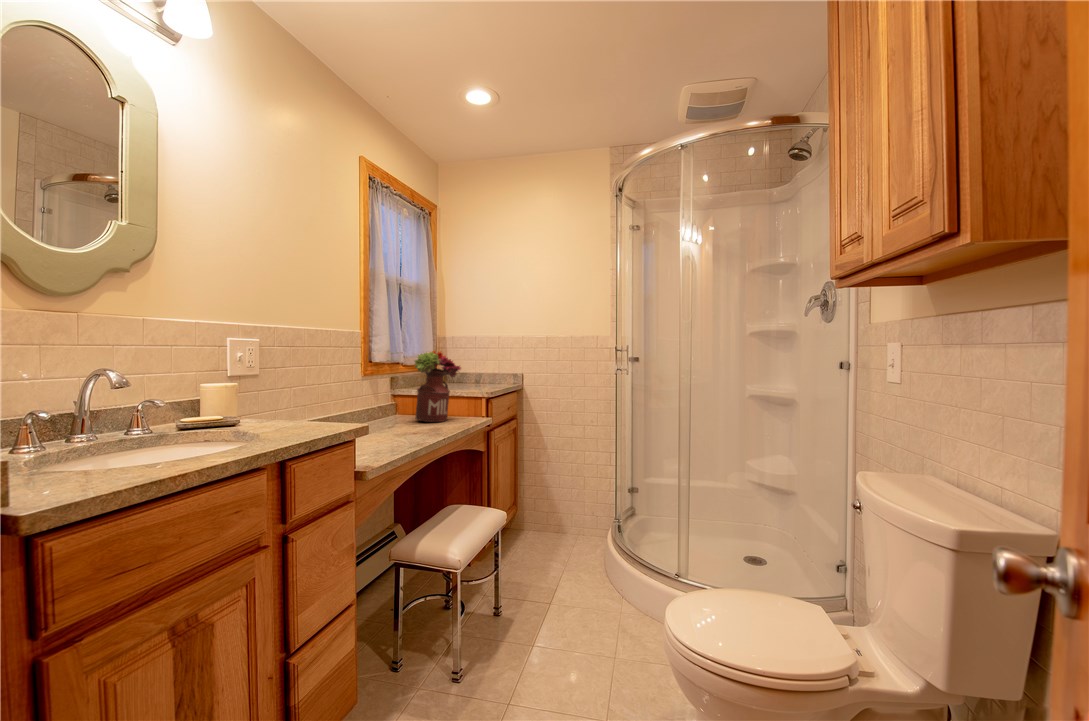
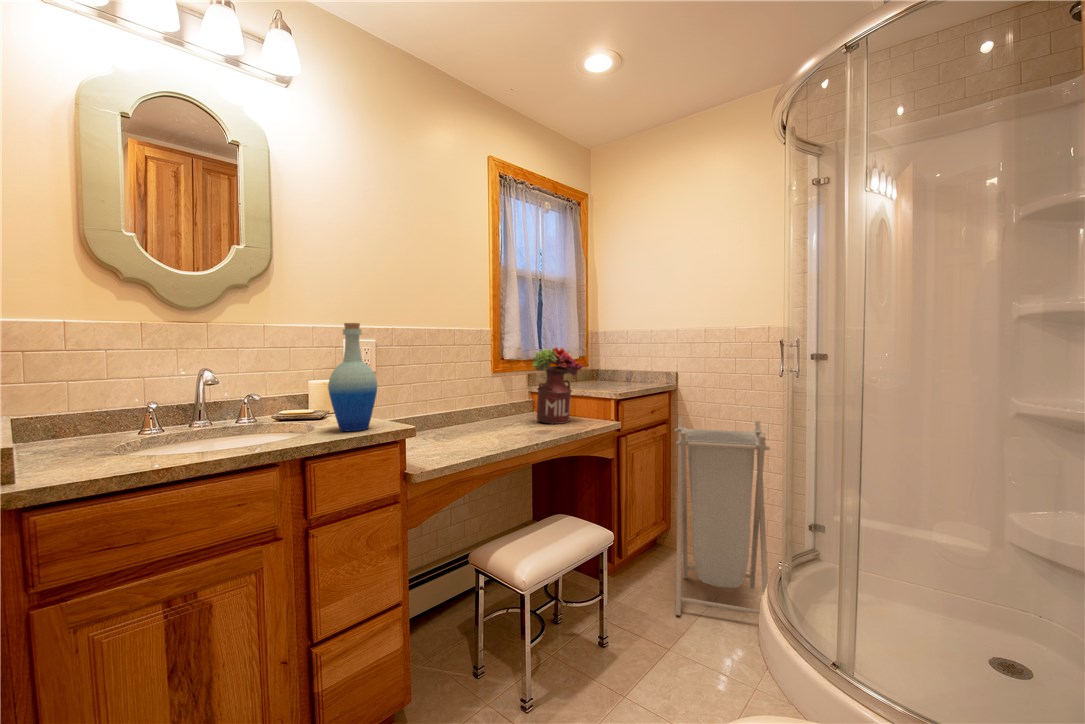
bottle: none [279,321,331,433] -> present [328,323,377,431]
laundry hamper: none [529,411,611,574] -> present [675,418,770,615]

